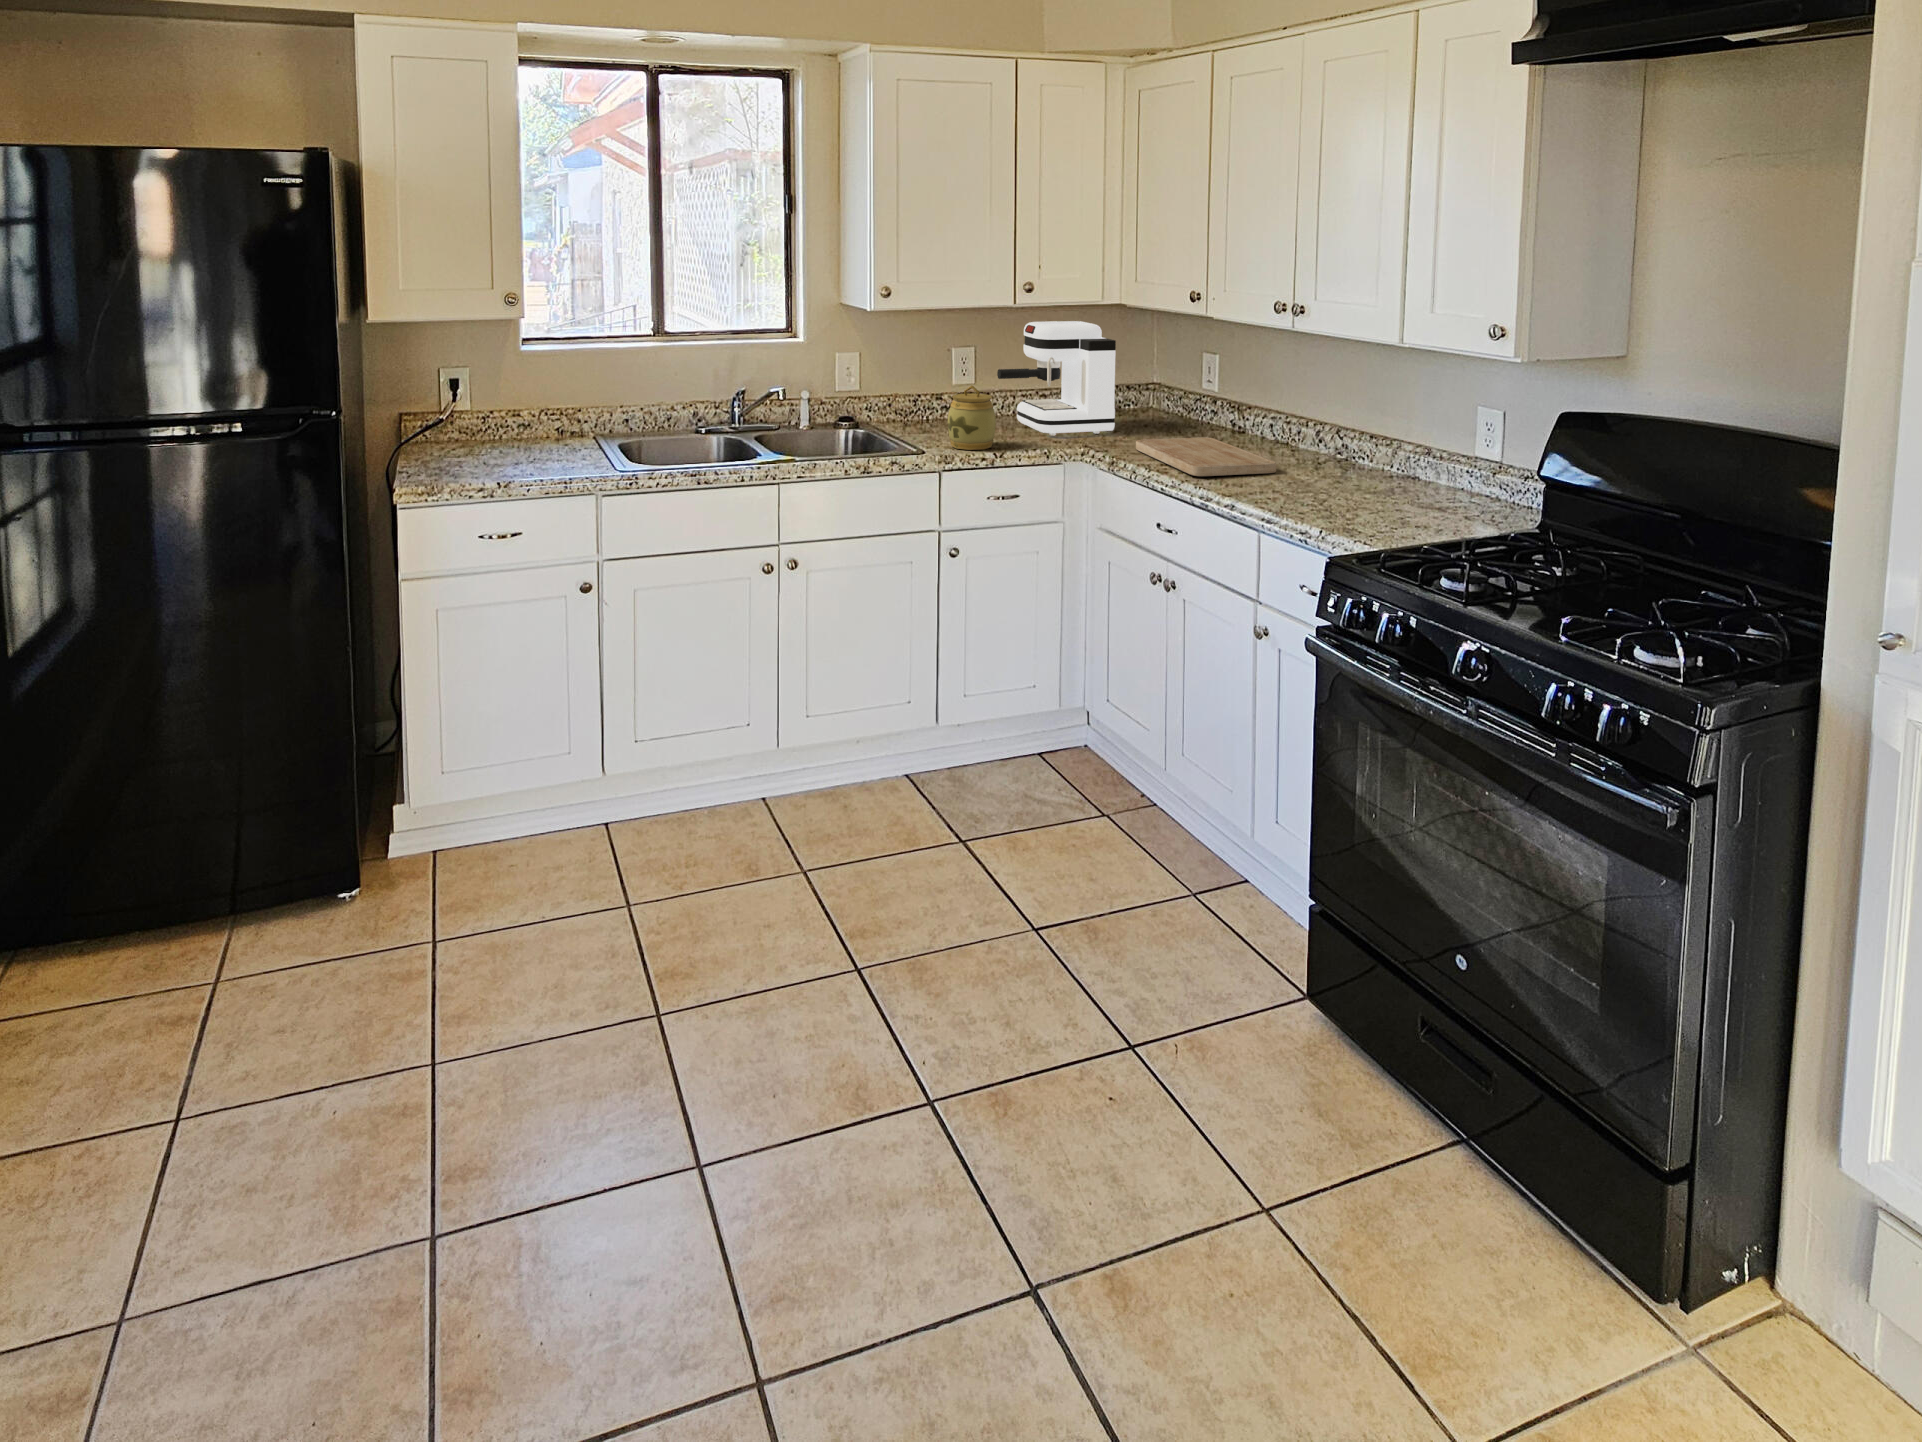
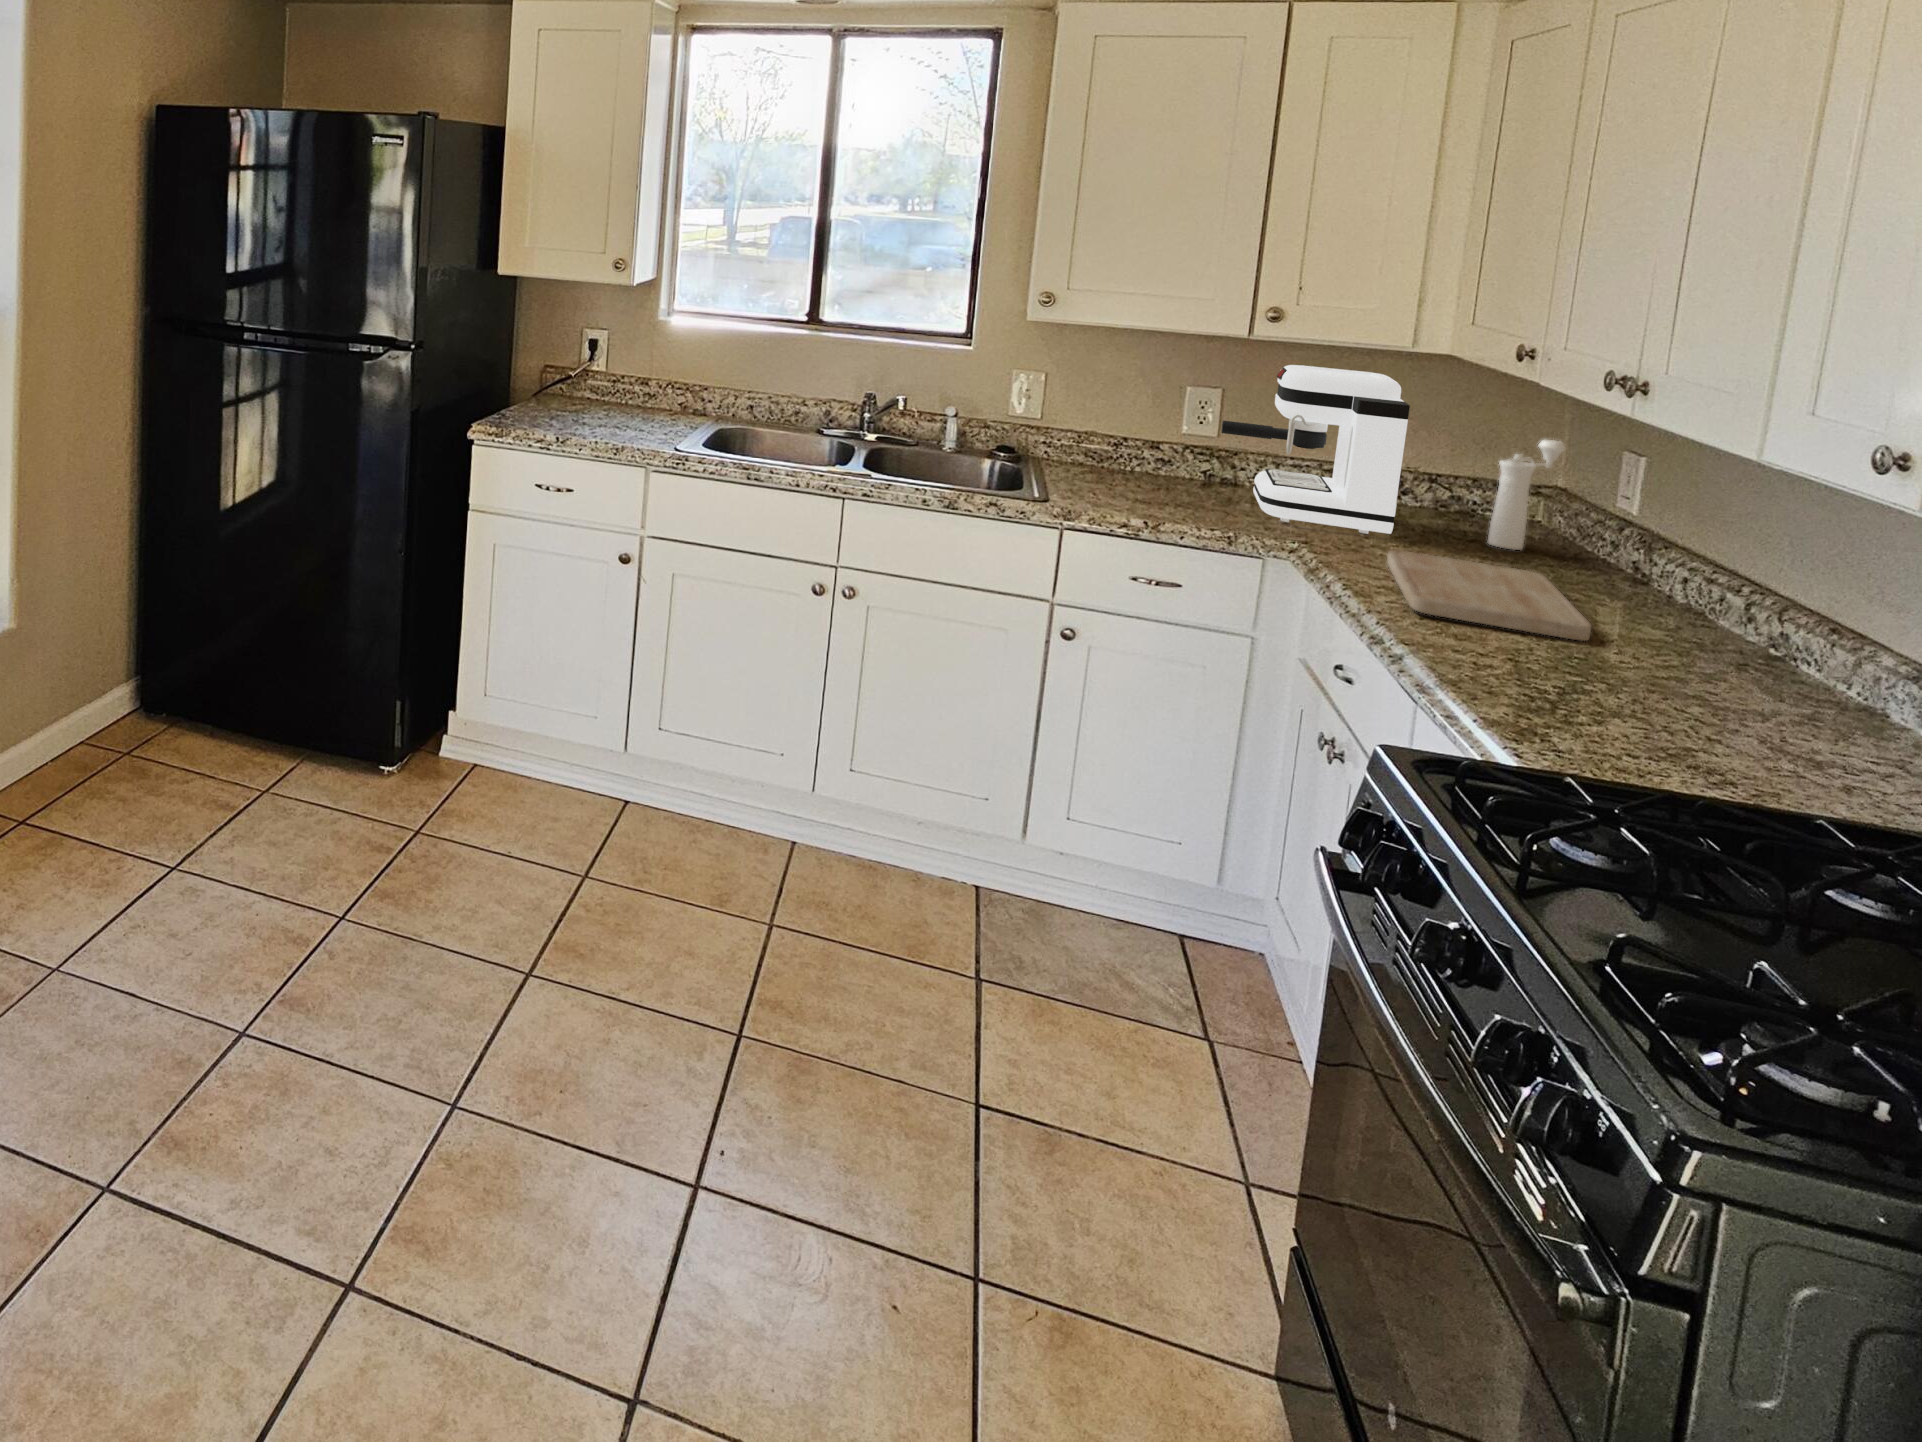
pepper mill: none [1155,352,1181,427] -> present [1488,440,1565,550]
jar: present [948,385,996,450] -> none [1111,431,1178,516]

